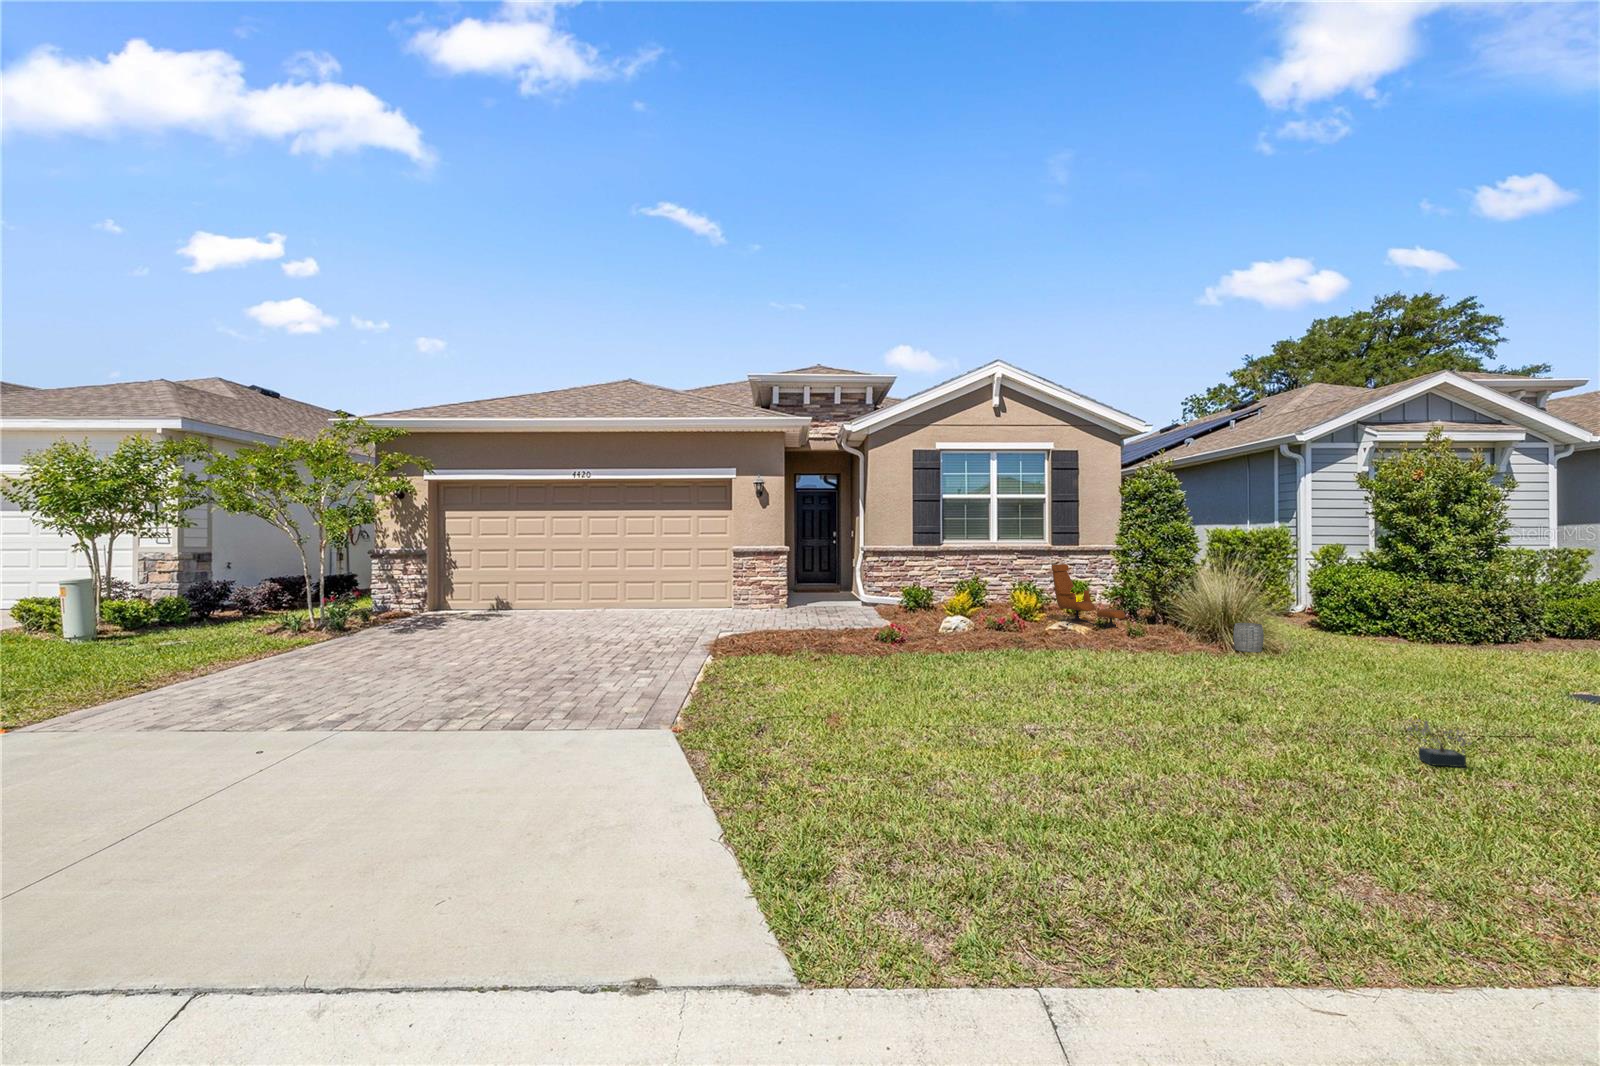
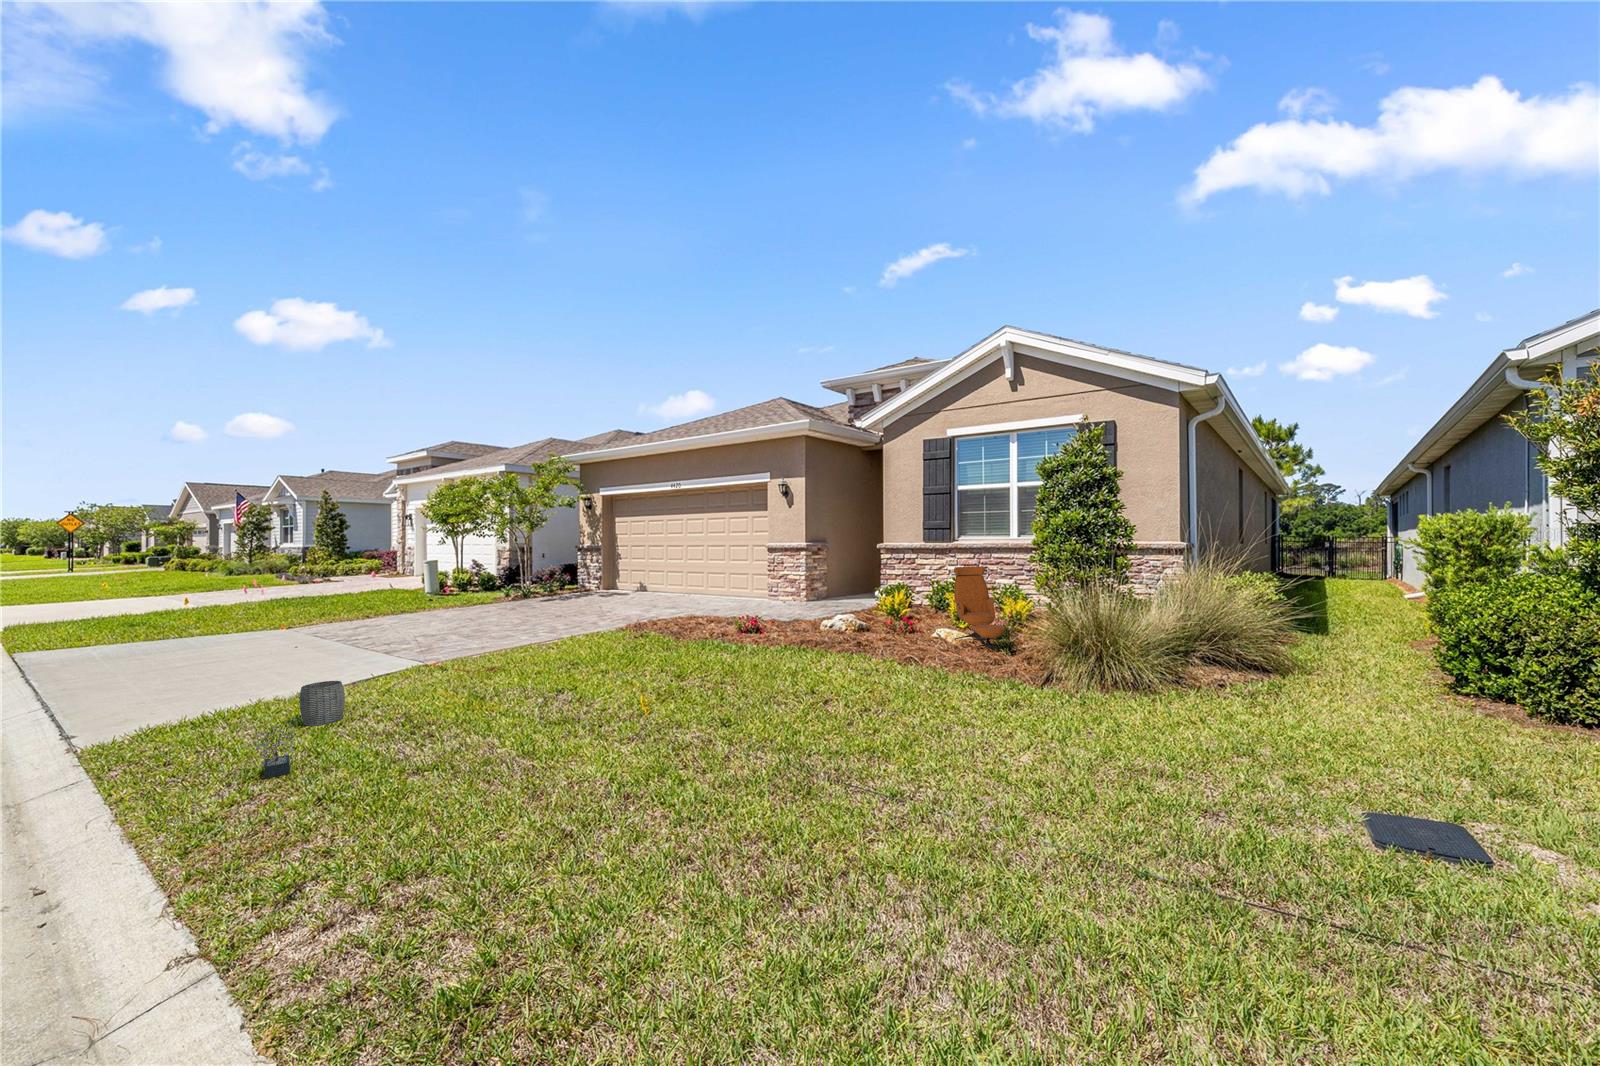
woven basket: present [1233,623,1264,652] -> present [299,681,345,726]
decorative plant: present [1407,719,1471,767] -> present [253,725,296,778]

